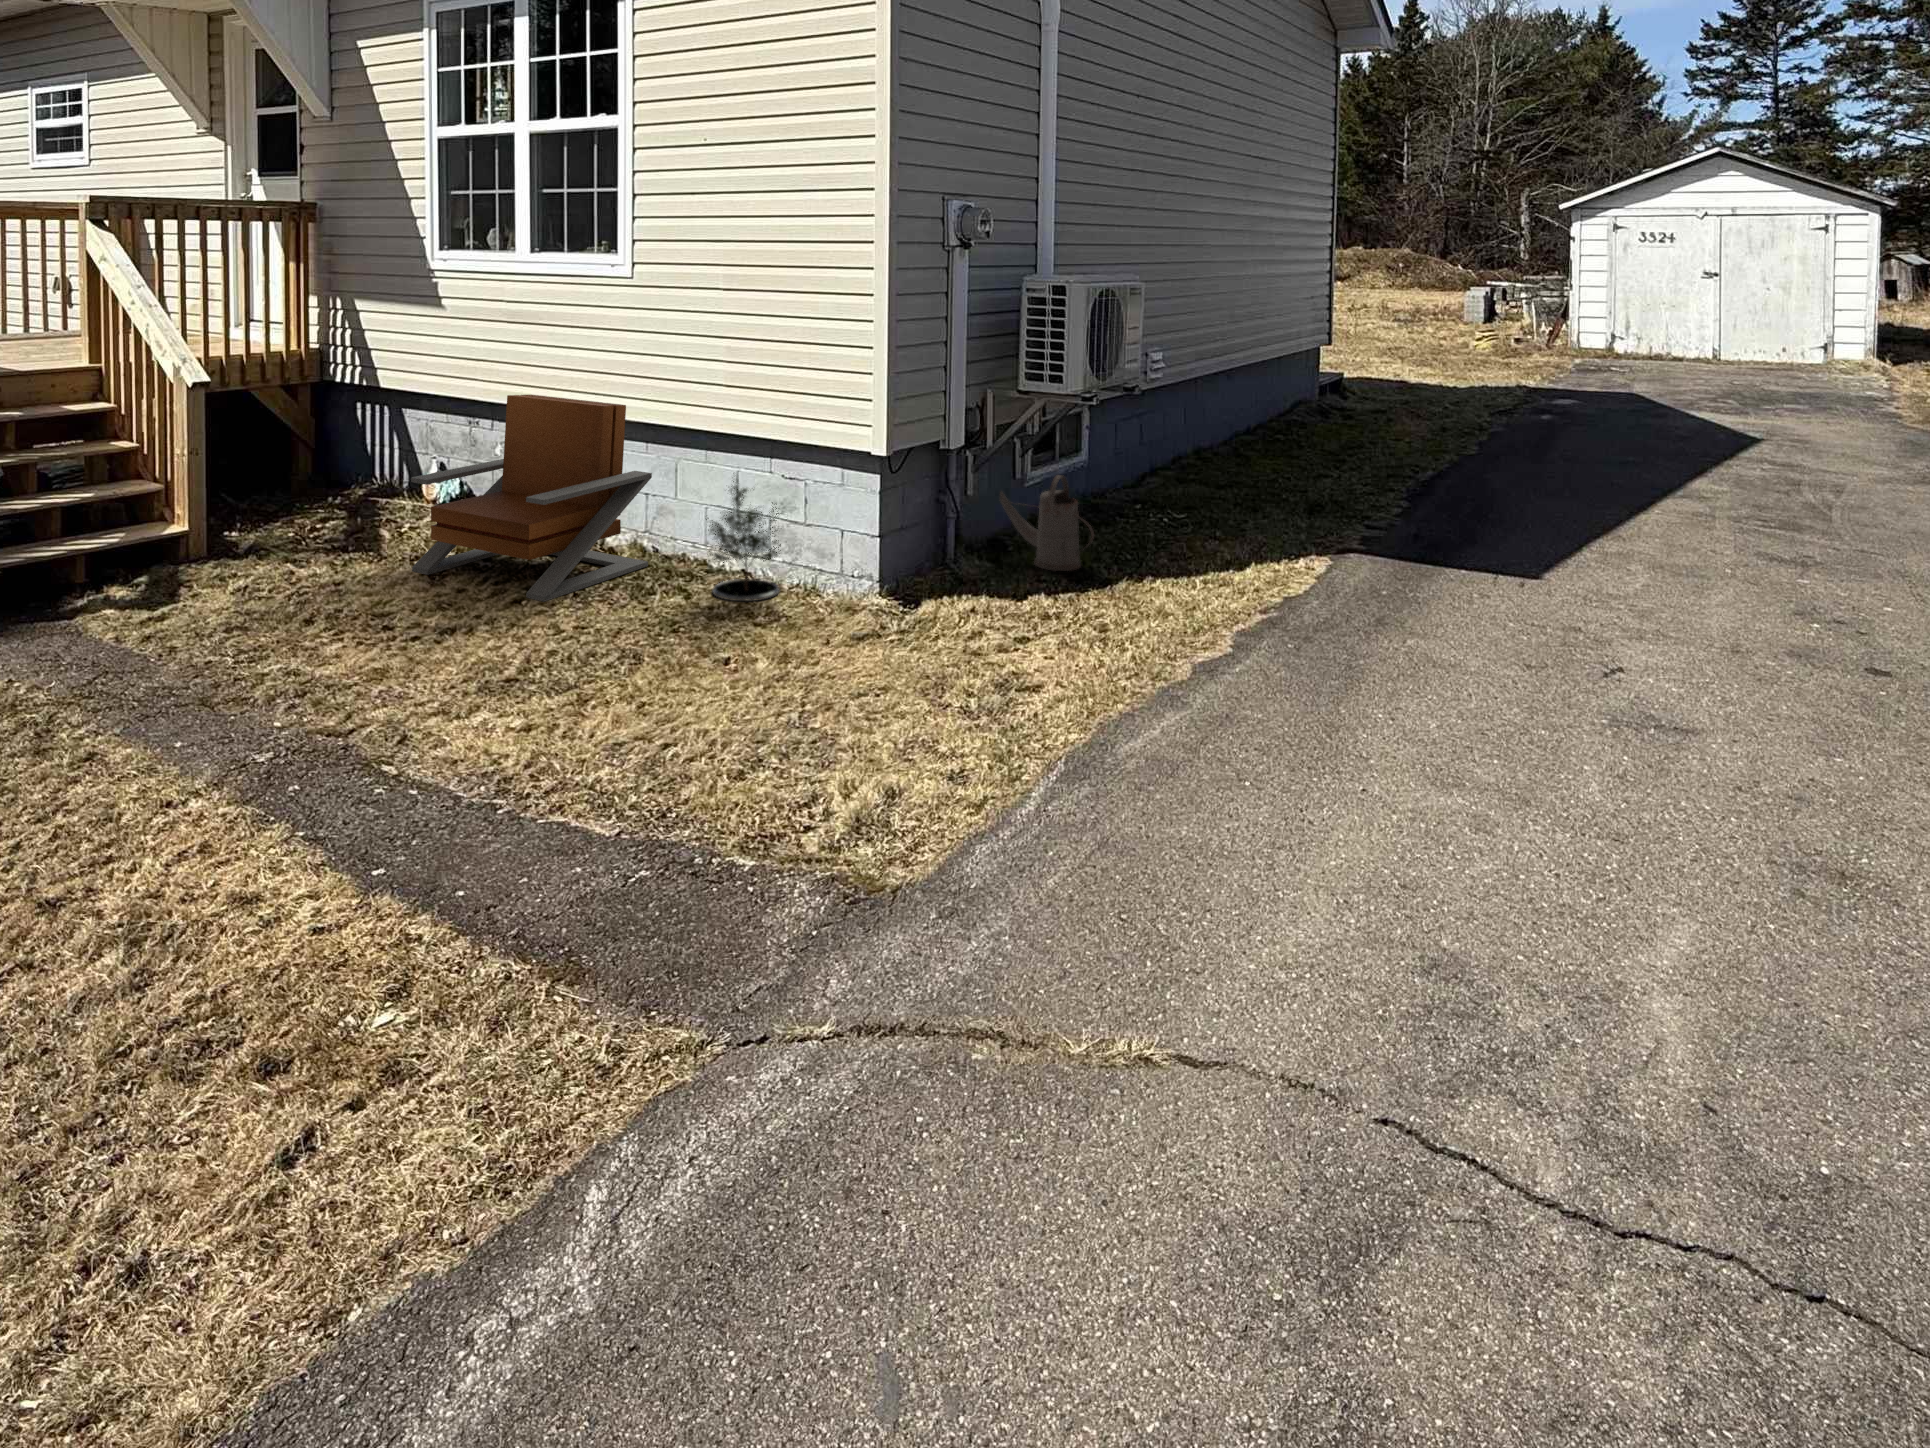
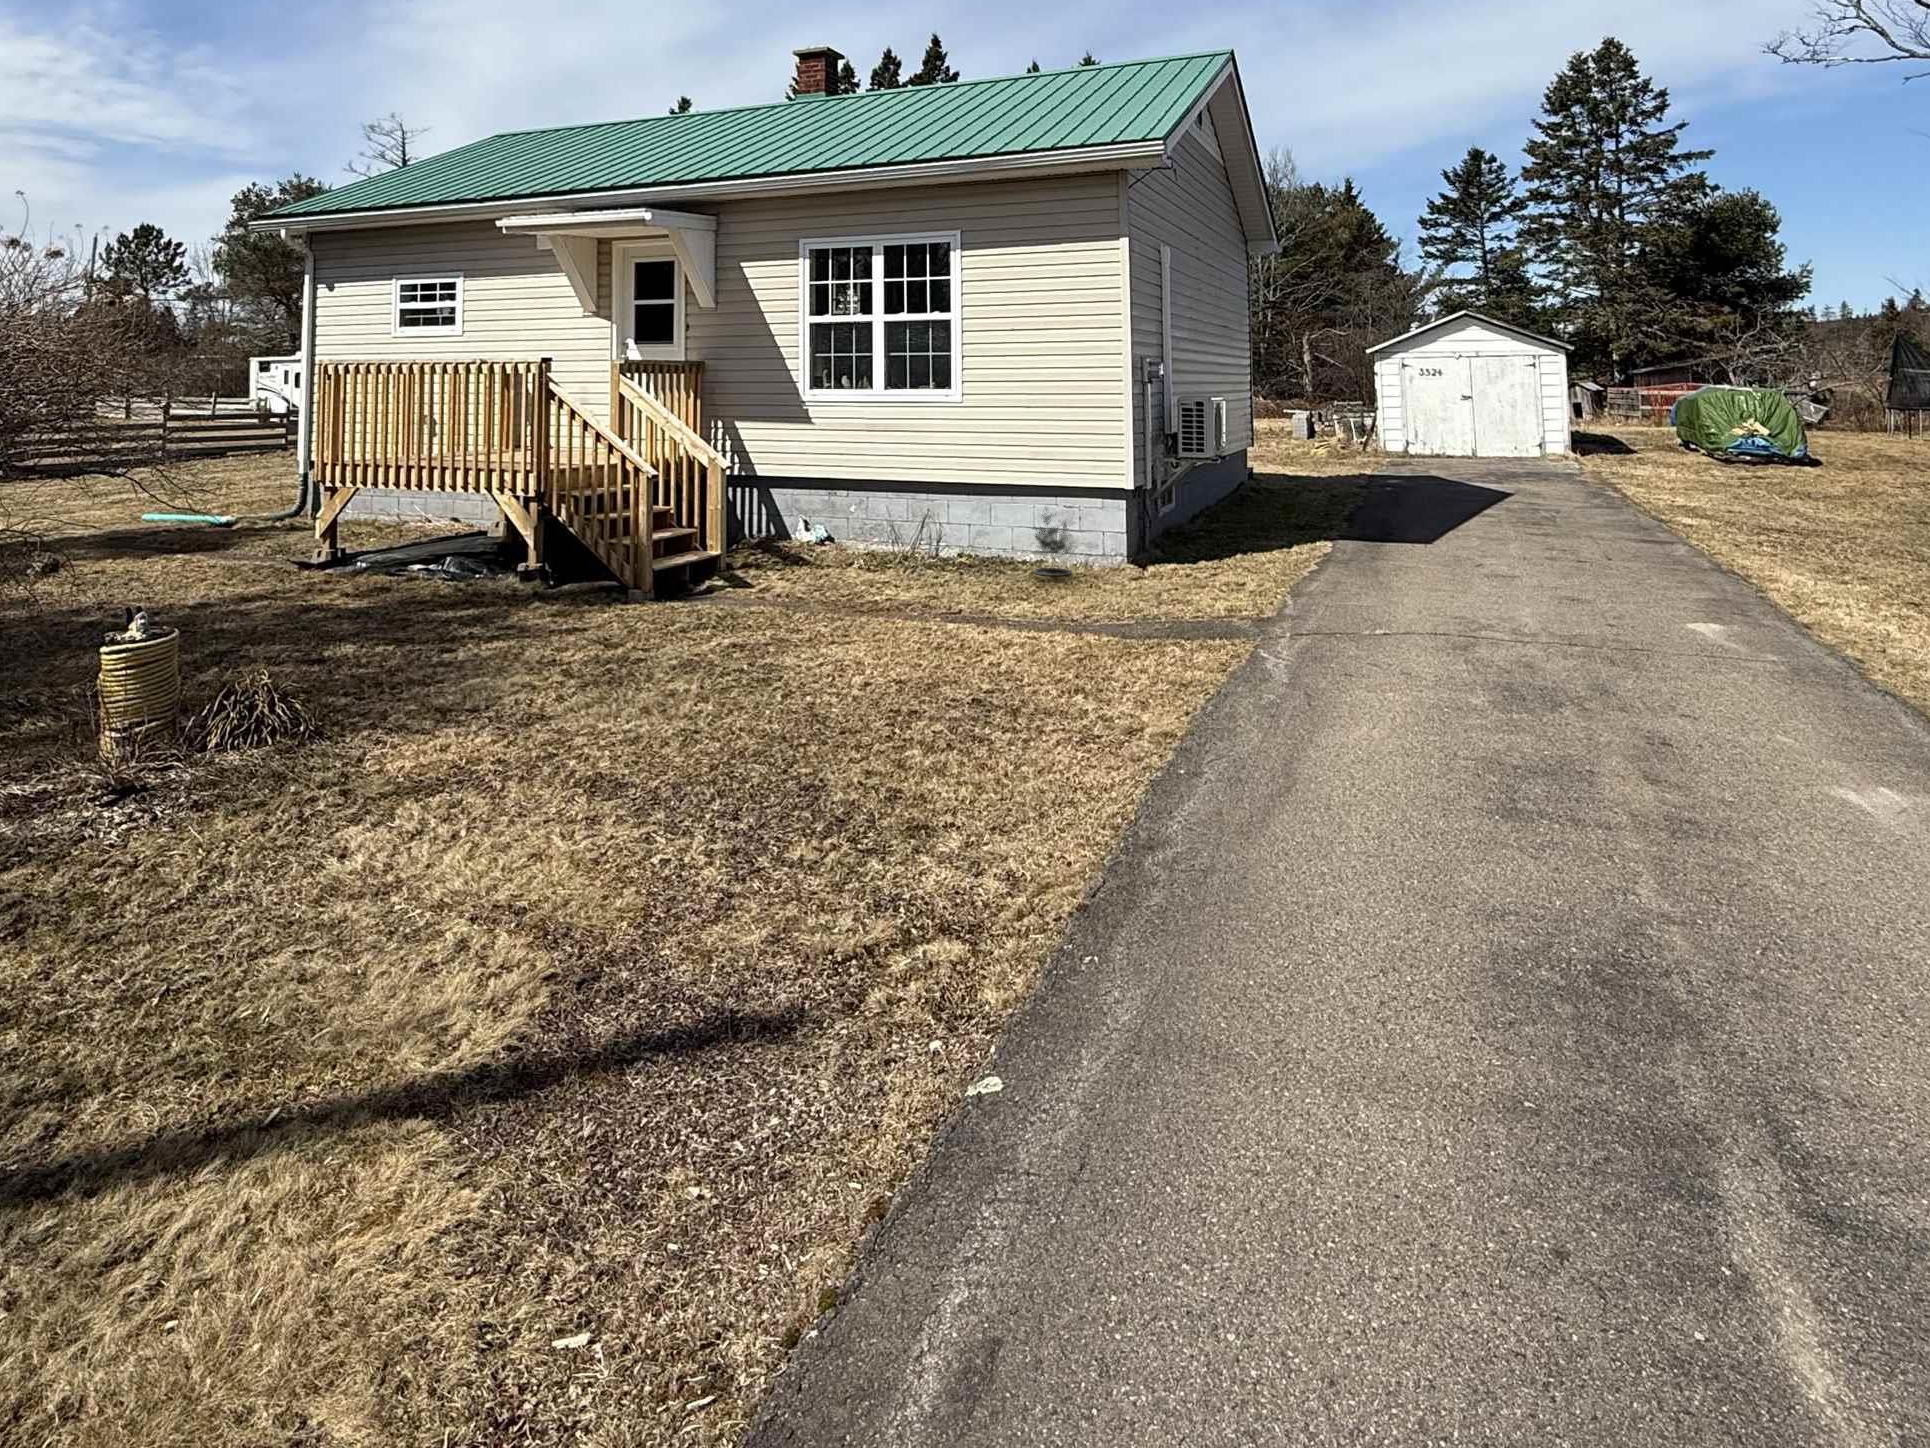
lounge chair: present [411,395,652,602] -> none [853,472,980,580]
watering can: present [999,475,1094,571] -> none [1154,507,1218,560]

